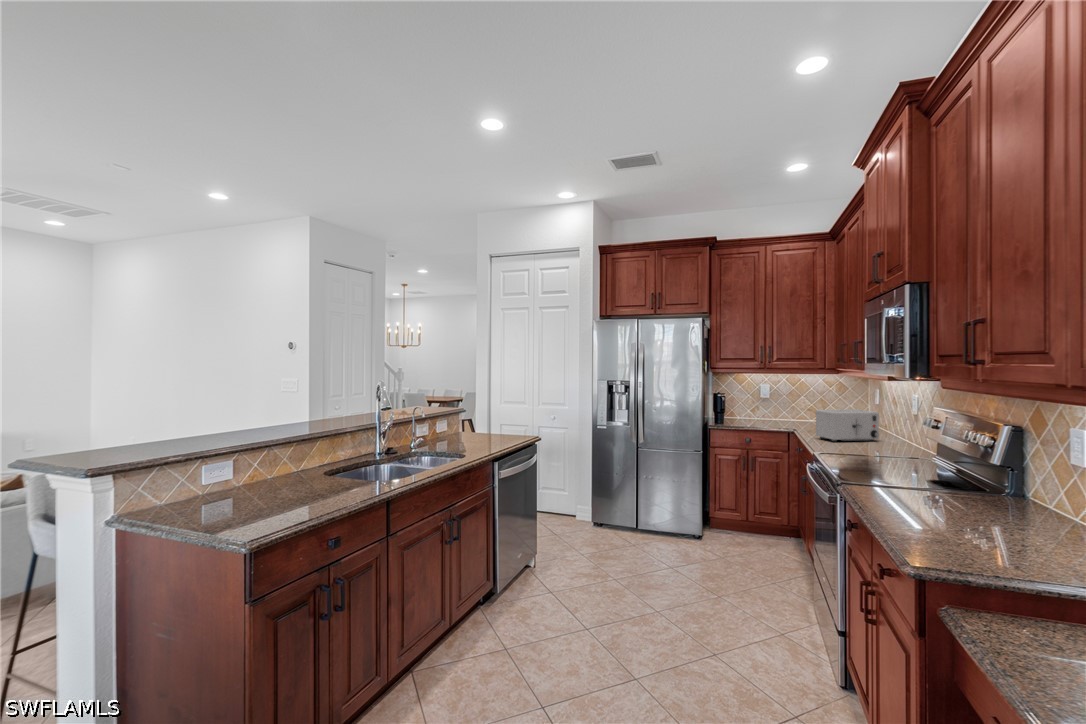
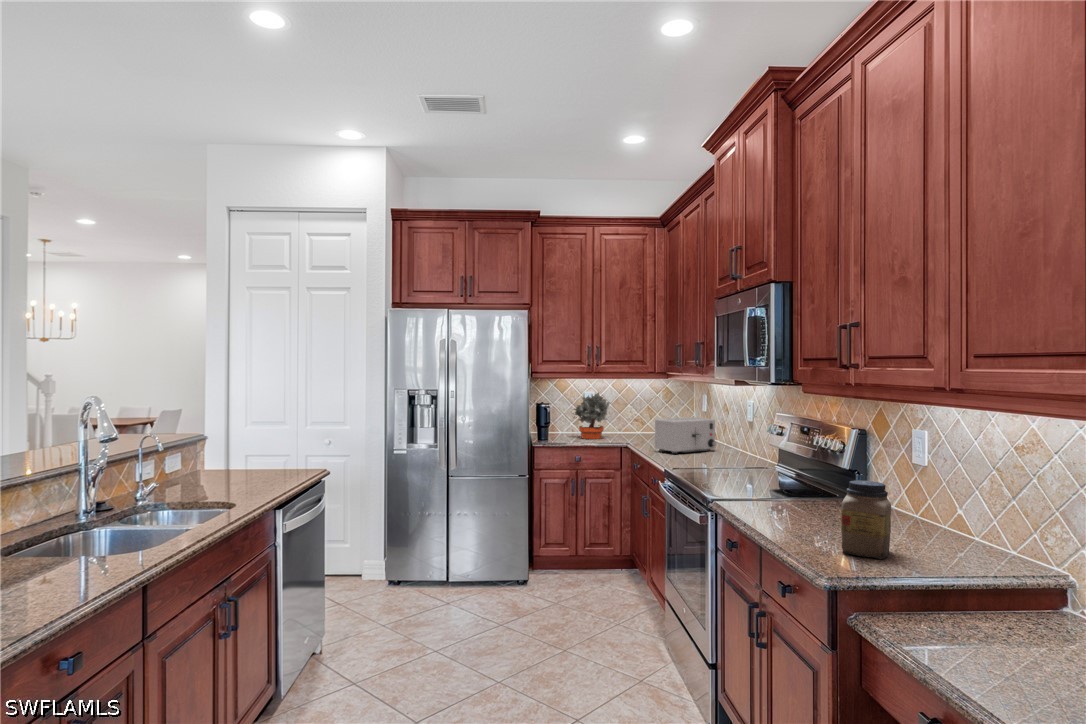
potted plant: none [747,385,782,425] -> present [572,392,609,439]
jar: none [938,477,1001,558] -> present [841,480,891,559]

